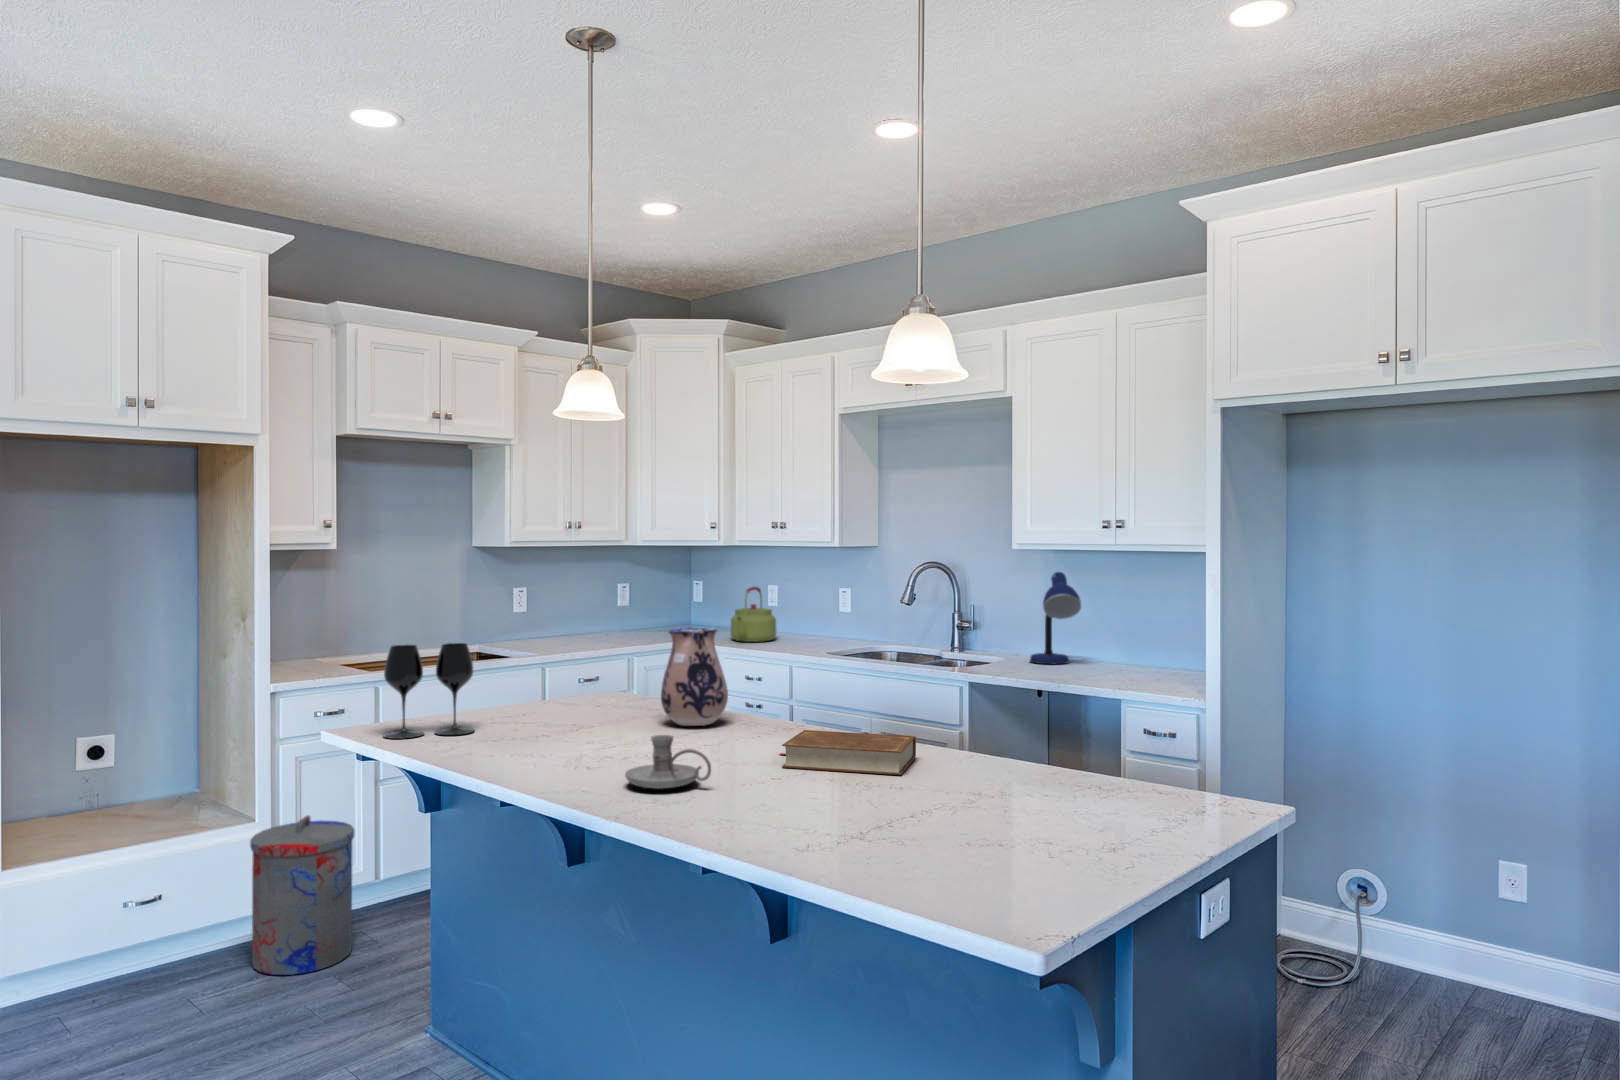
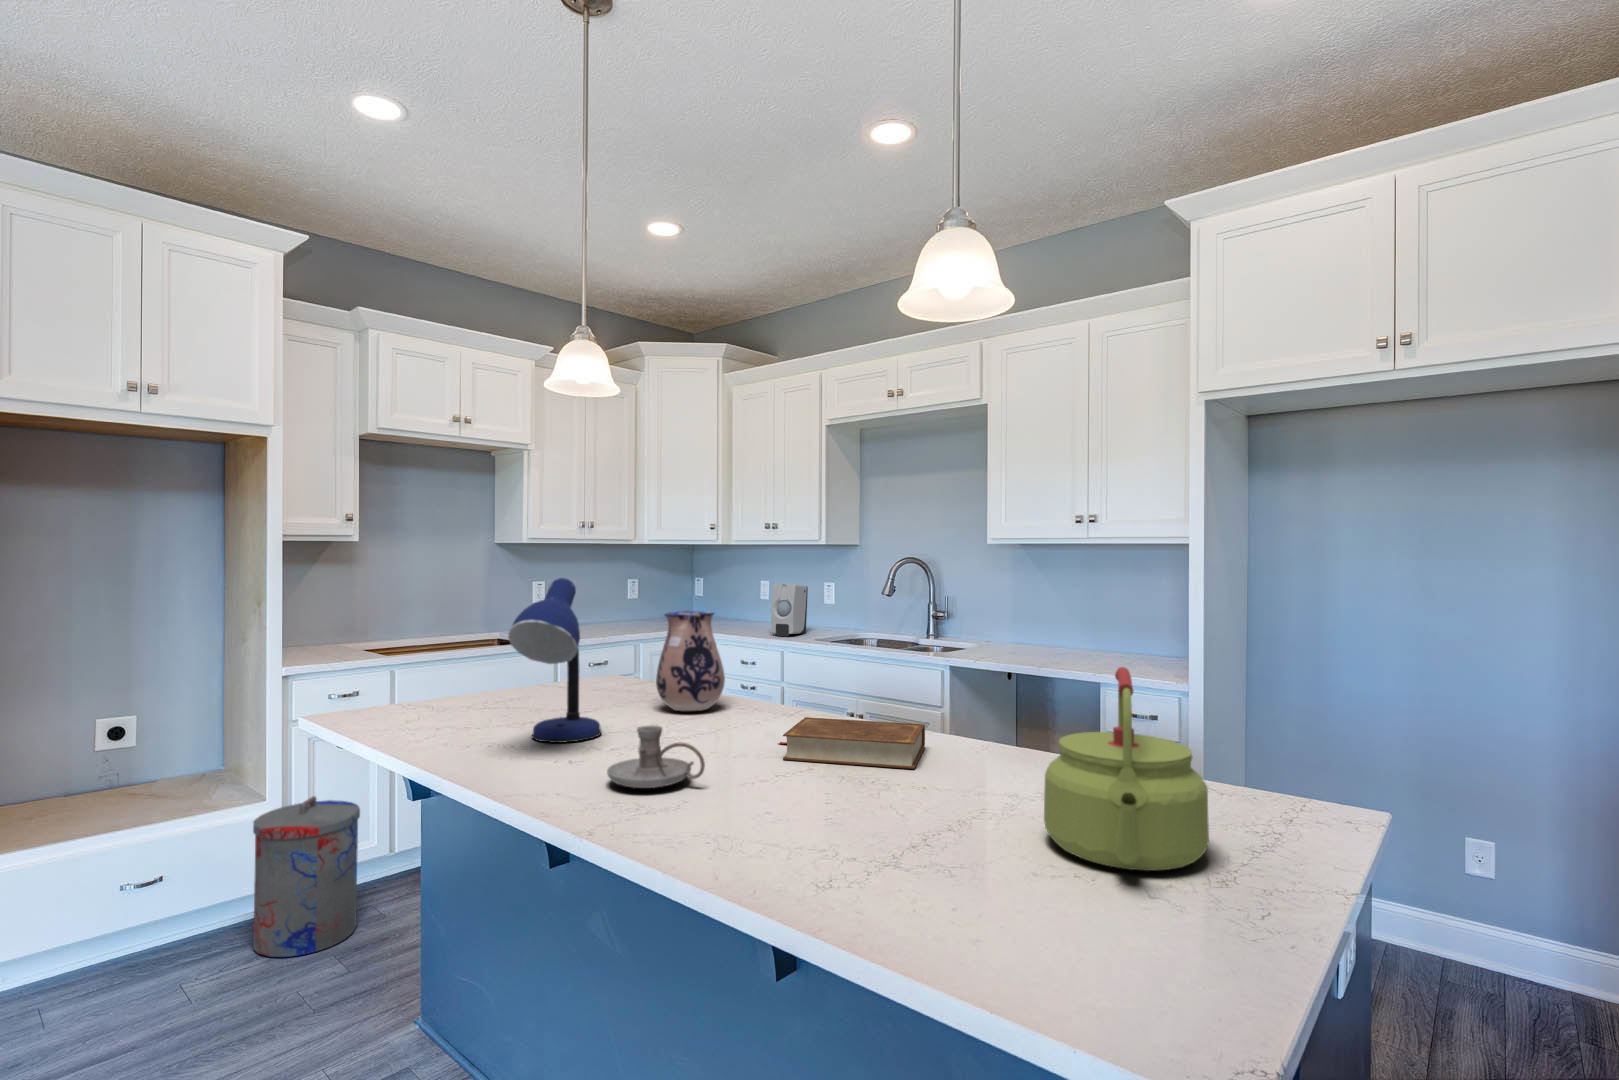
desk lamp: present [1030,572,1081,664] -> present [508,578,601,743]
kettle: present [730,587,776,642] -> present [1044,667,1209,871]
soap dispenser: none [778,591,818,649] -> present [771,583,808,636]
wine glass: present [384,643,474,739] -> none [362,626,461,726]

